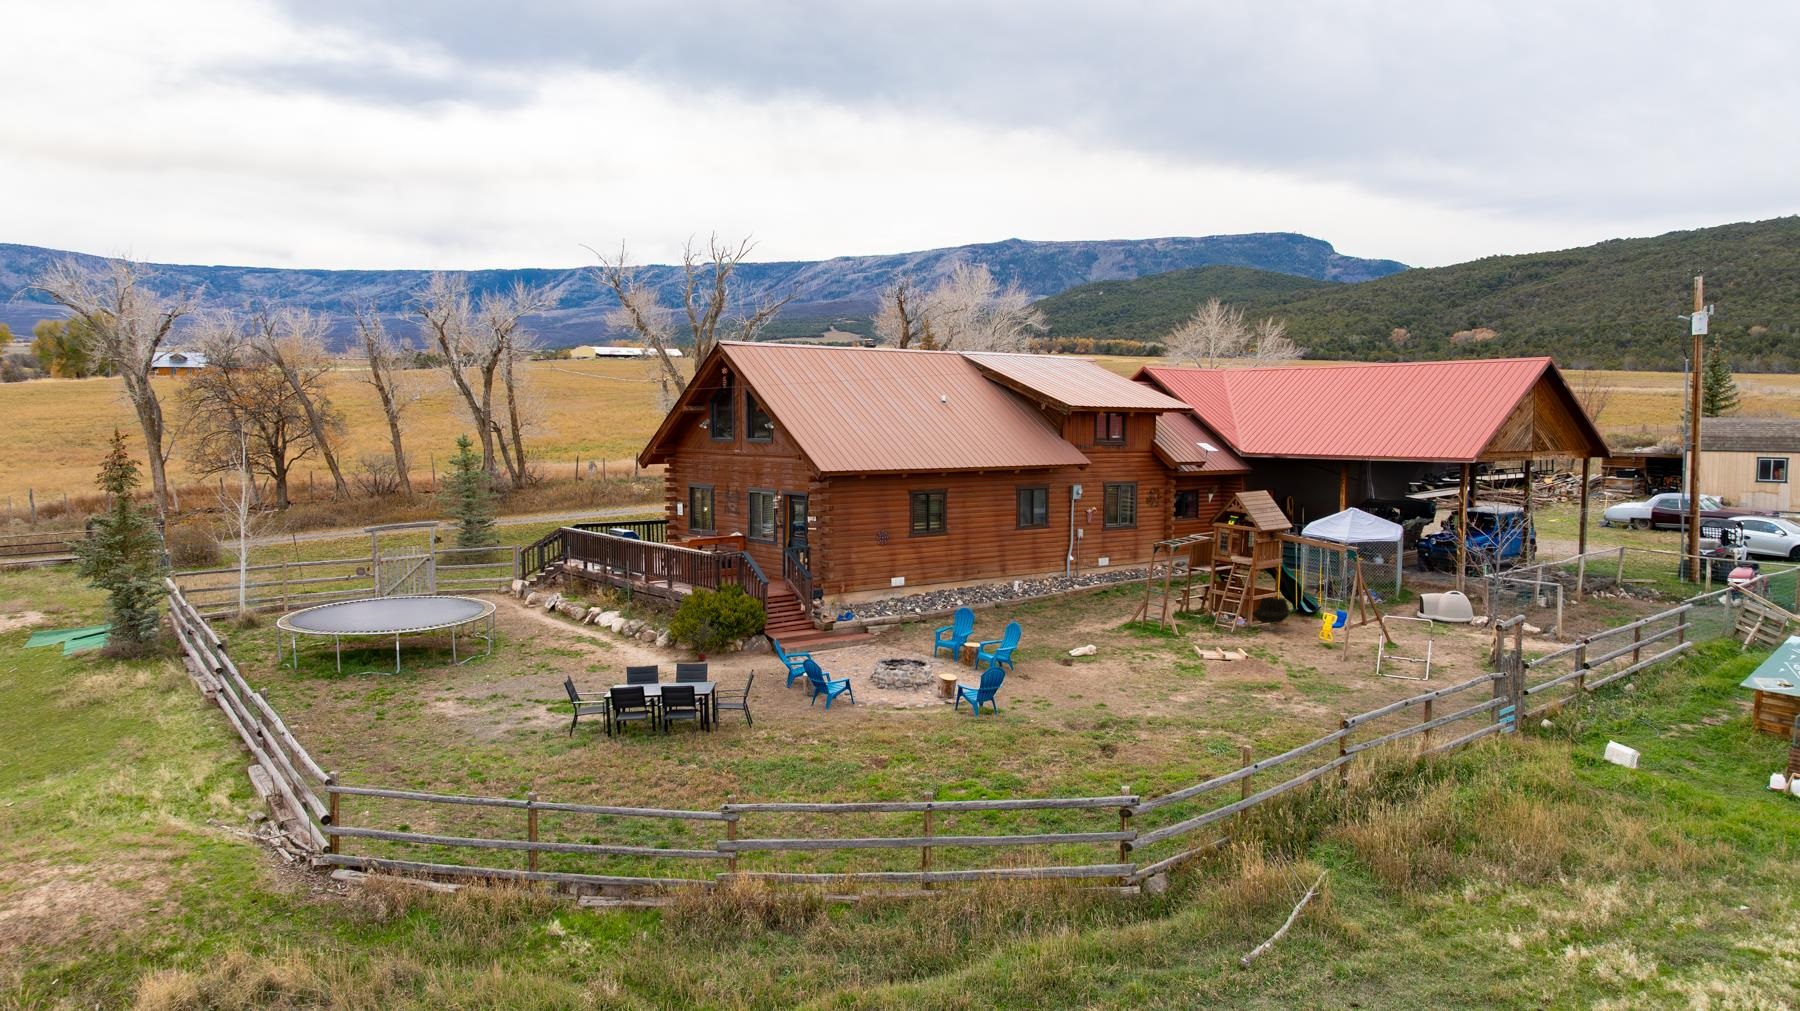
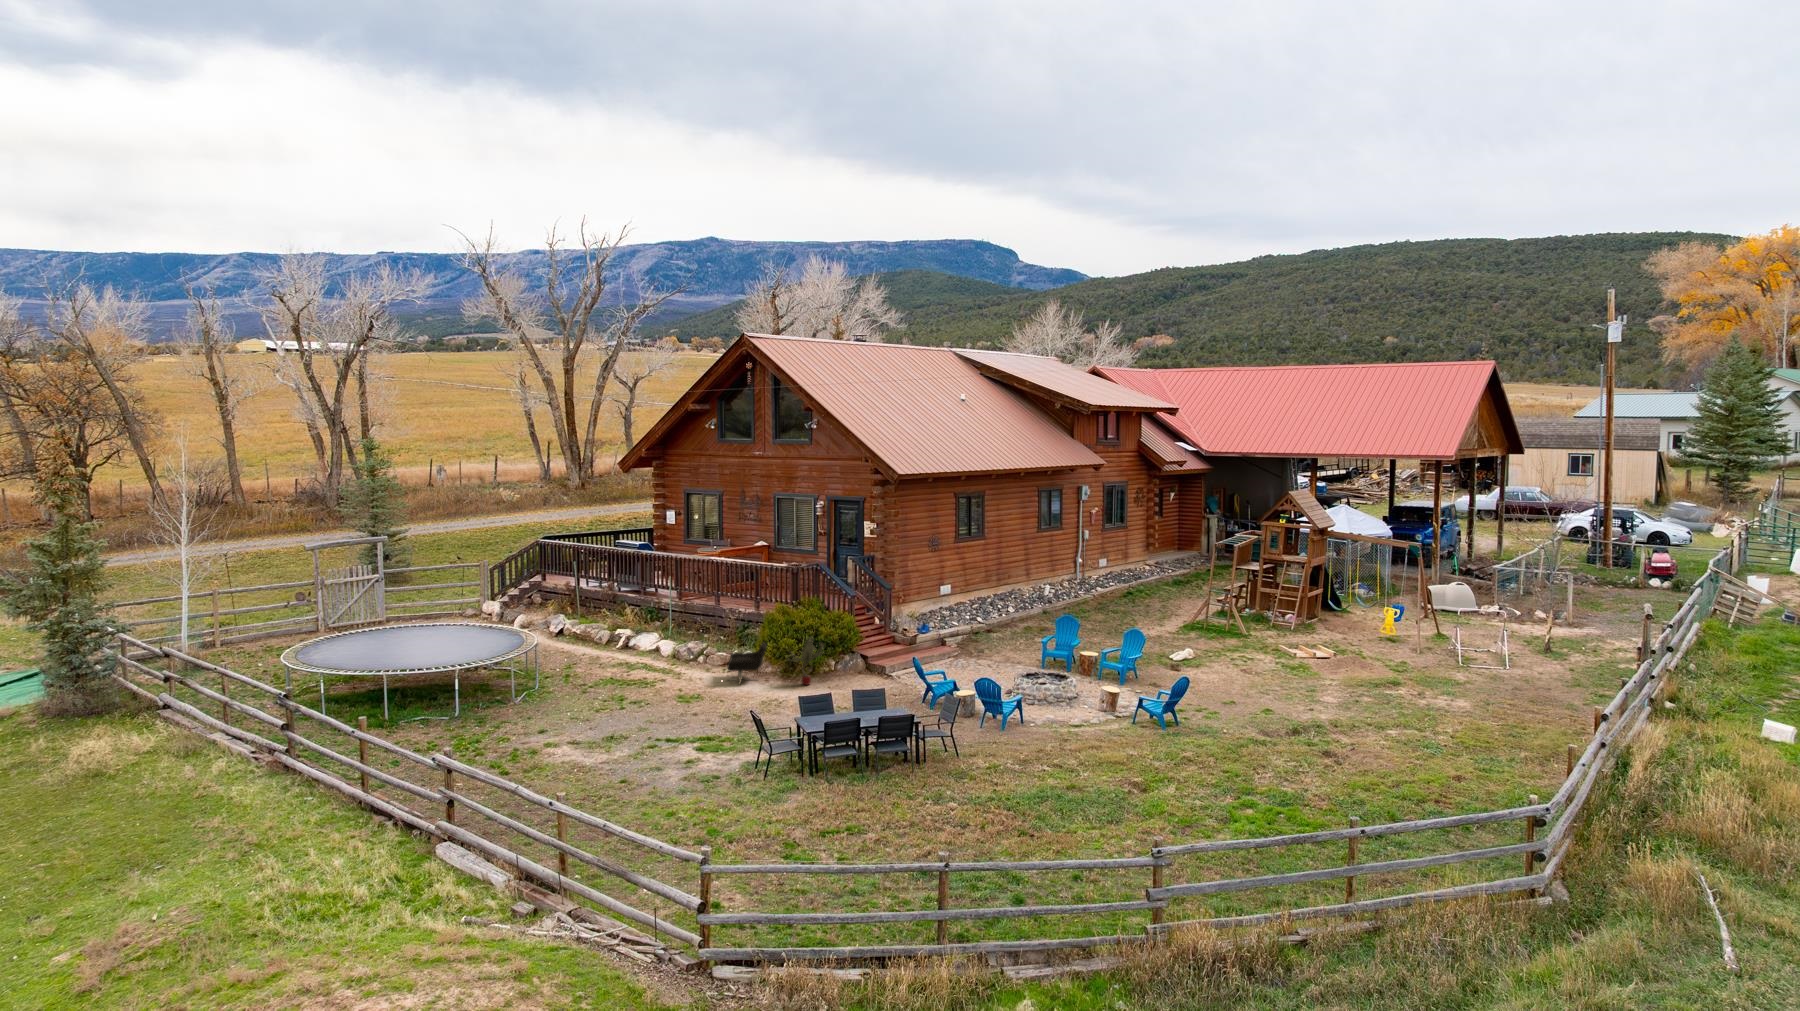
lounge chair: present [1252,598,1290,632] -> present [727,642,767,684]

